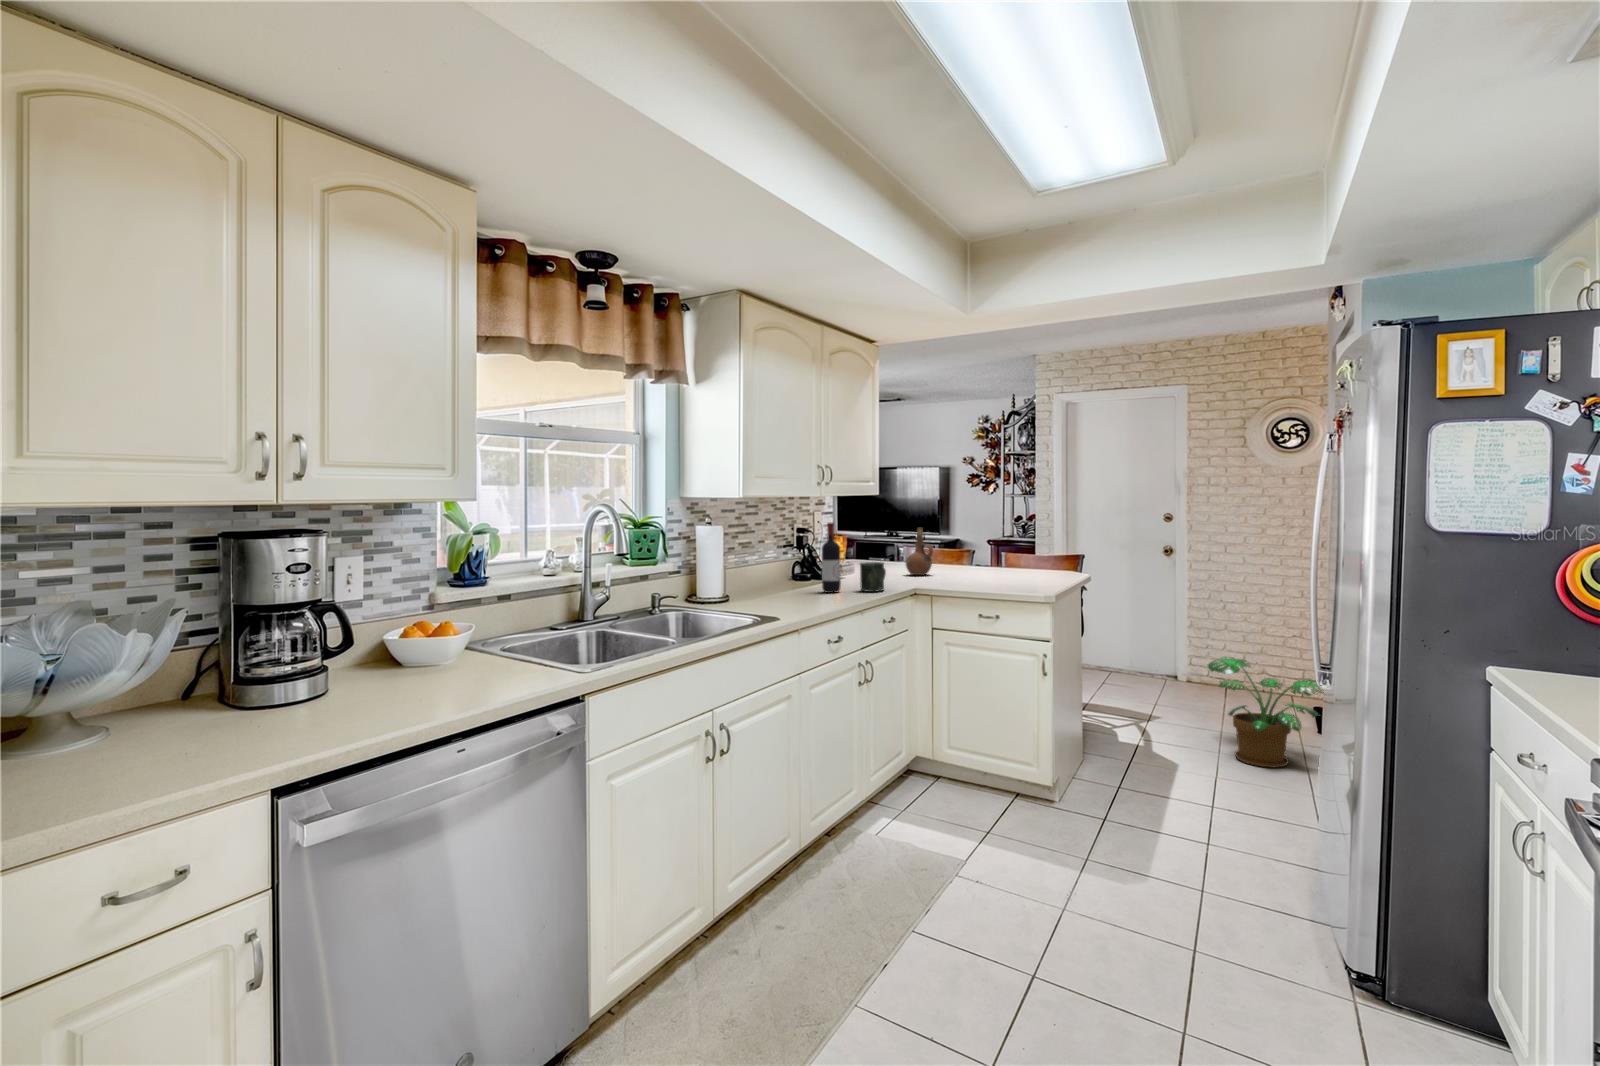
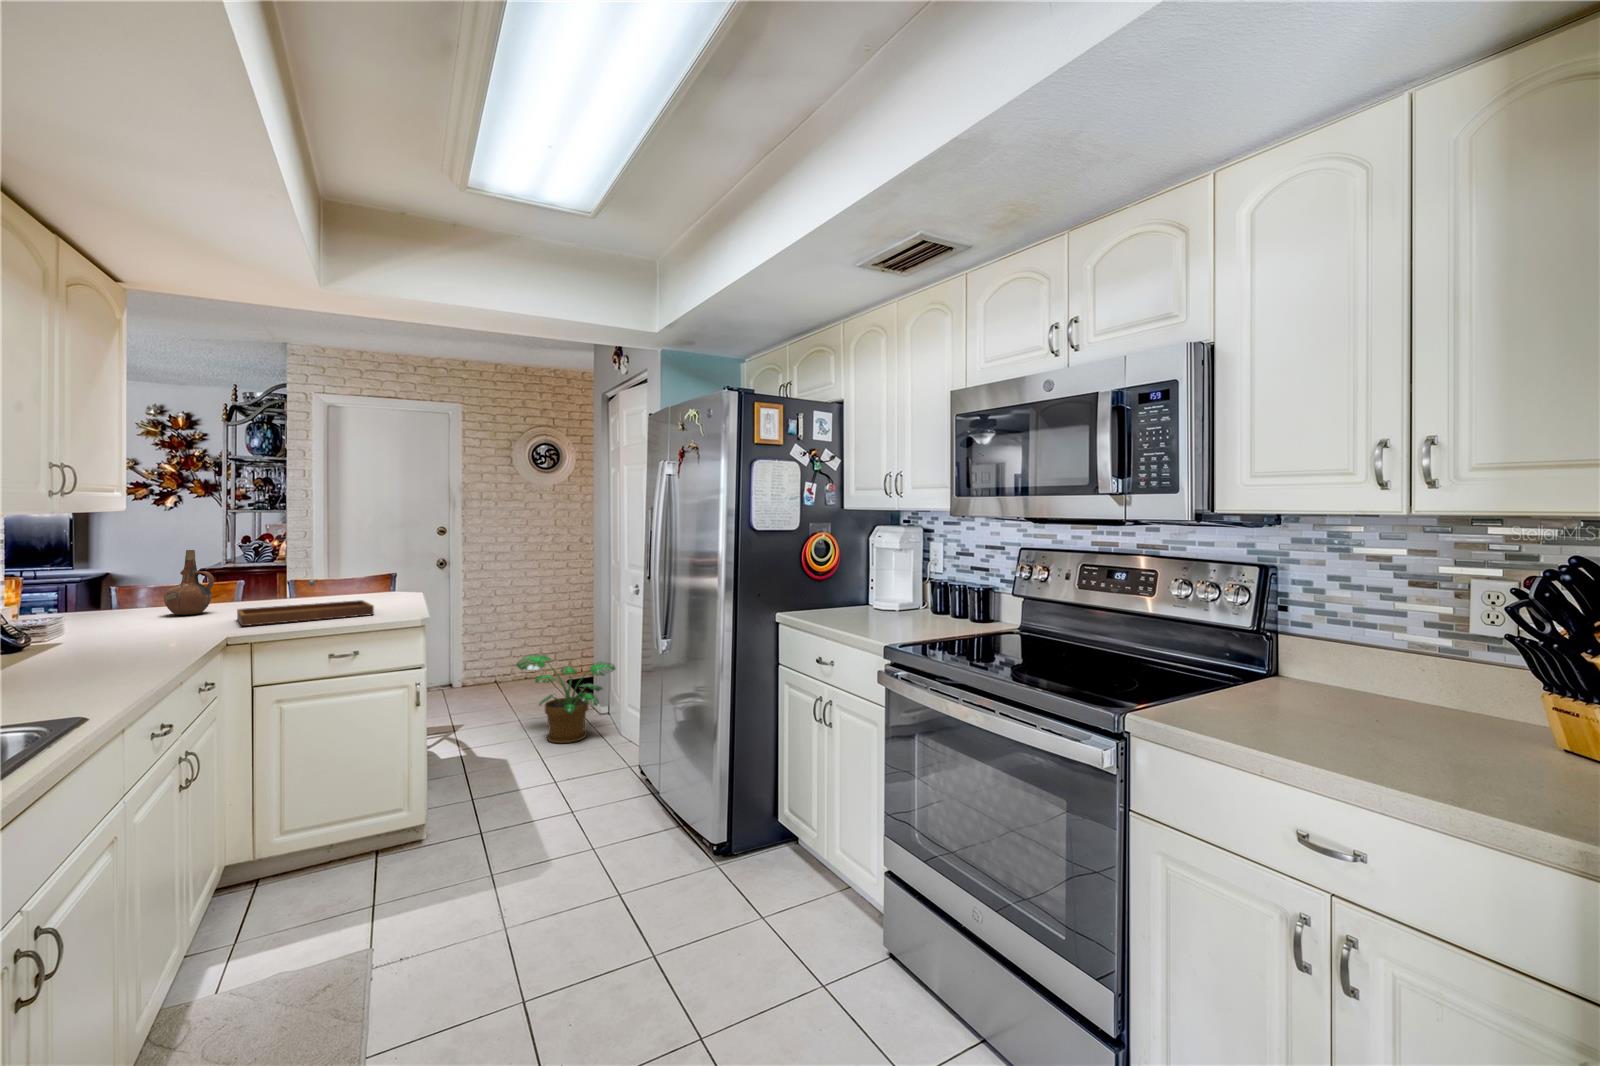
wine bottle: present [822,523,841,593] -> none [57,551,100,661]
tray: none [929,553,1022,586] -> present [237,580,374,626]
mug: present [860,562,886,592] -> none [136,605,185,650]

